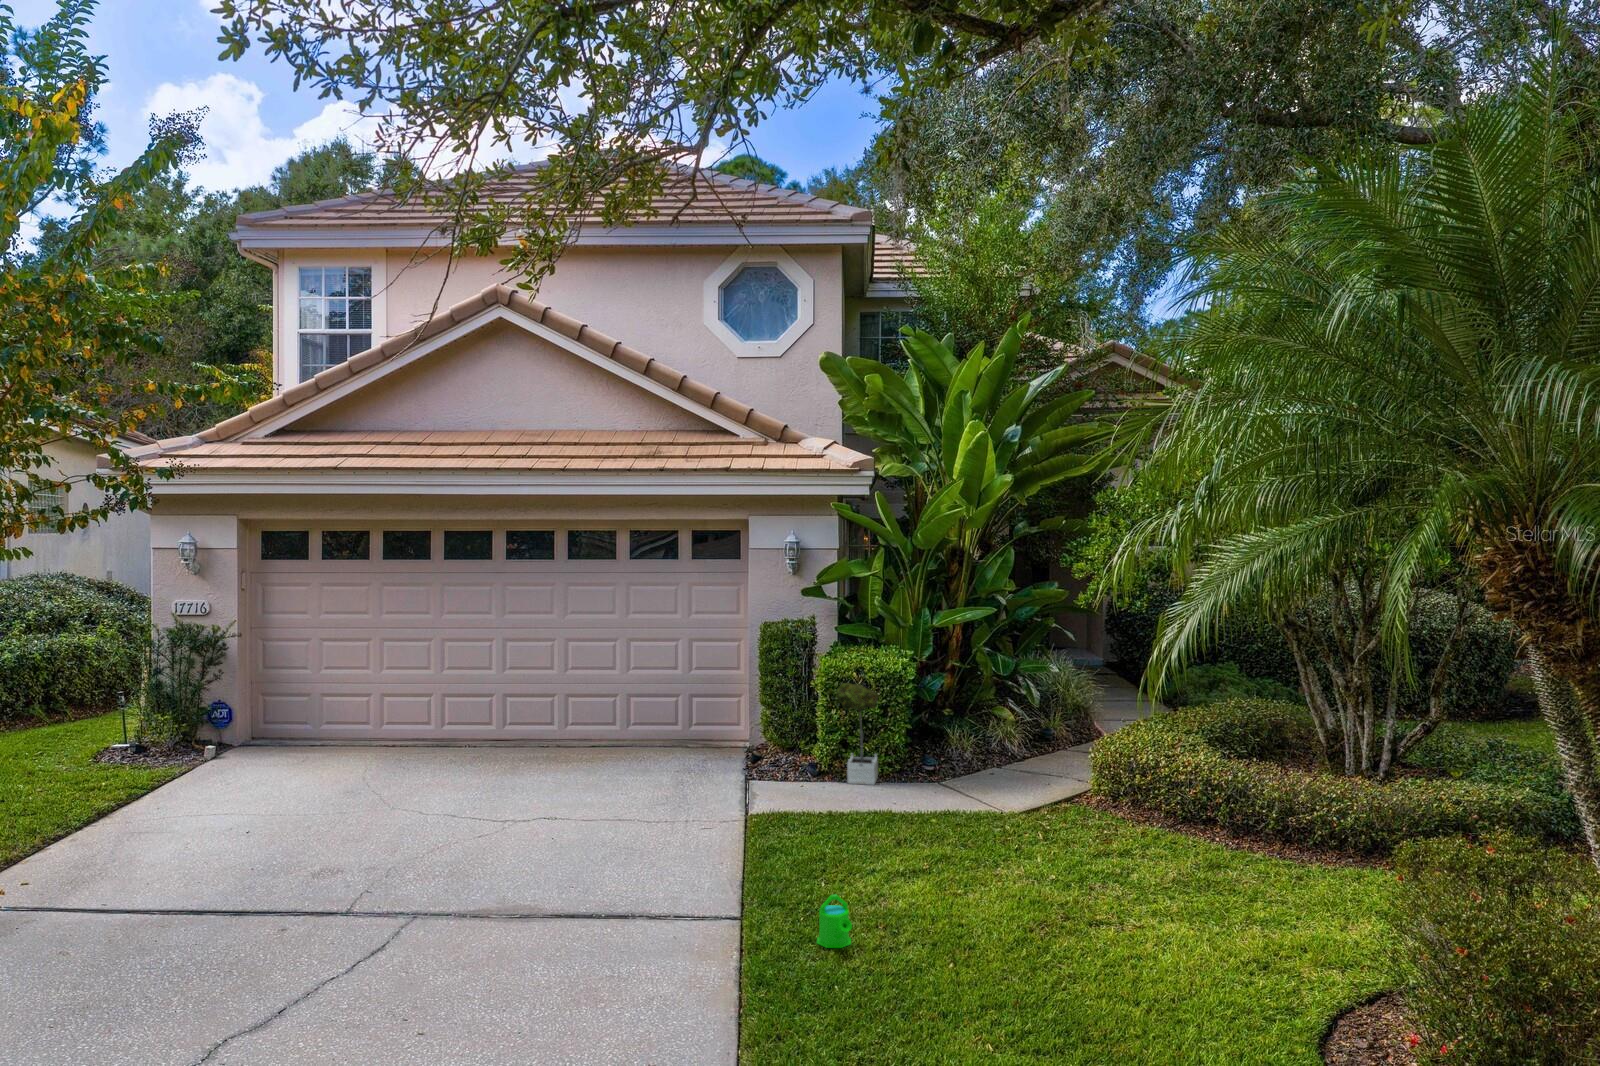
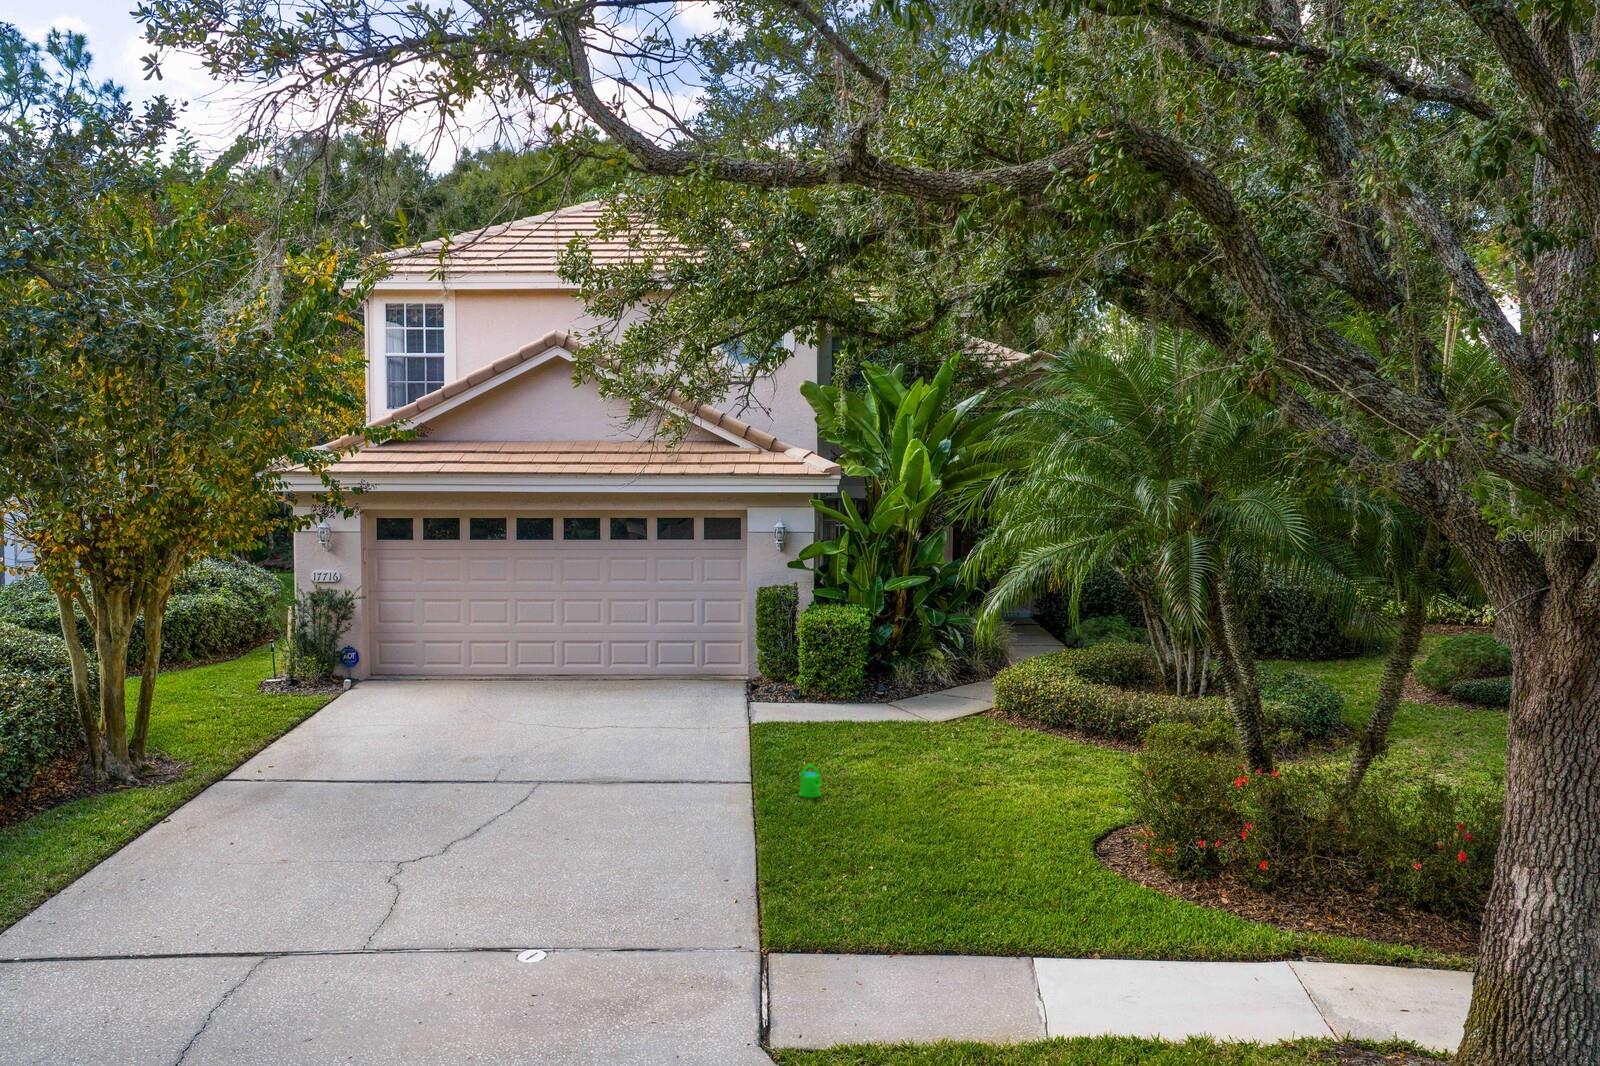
potted tree: present [836,683,879,785] -> none [813,631,844,705]

